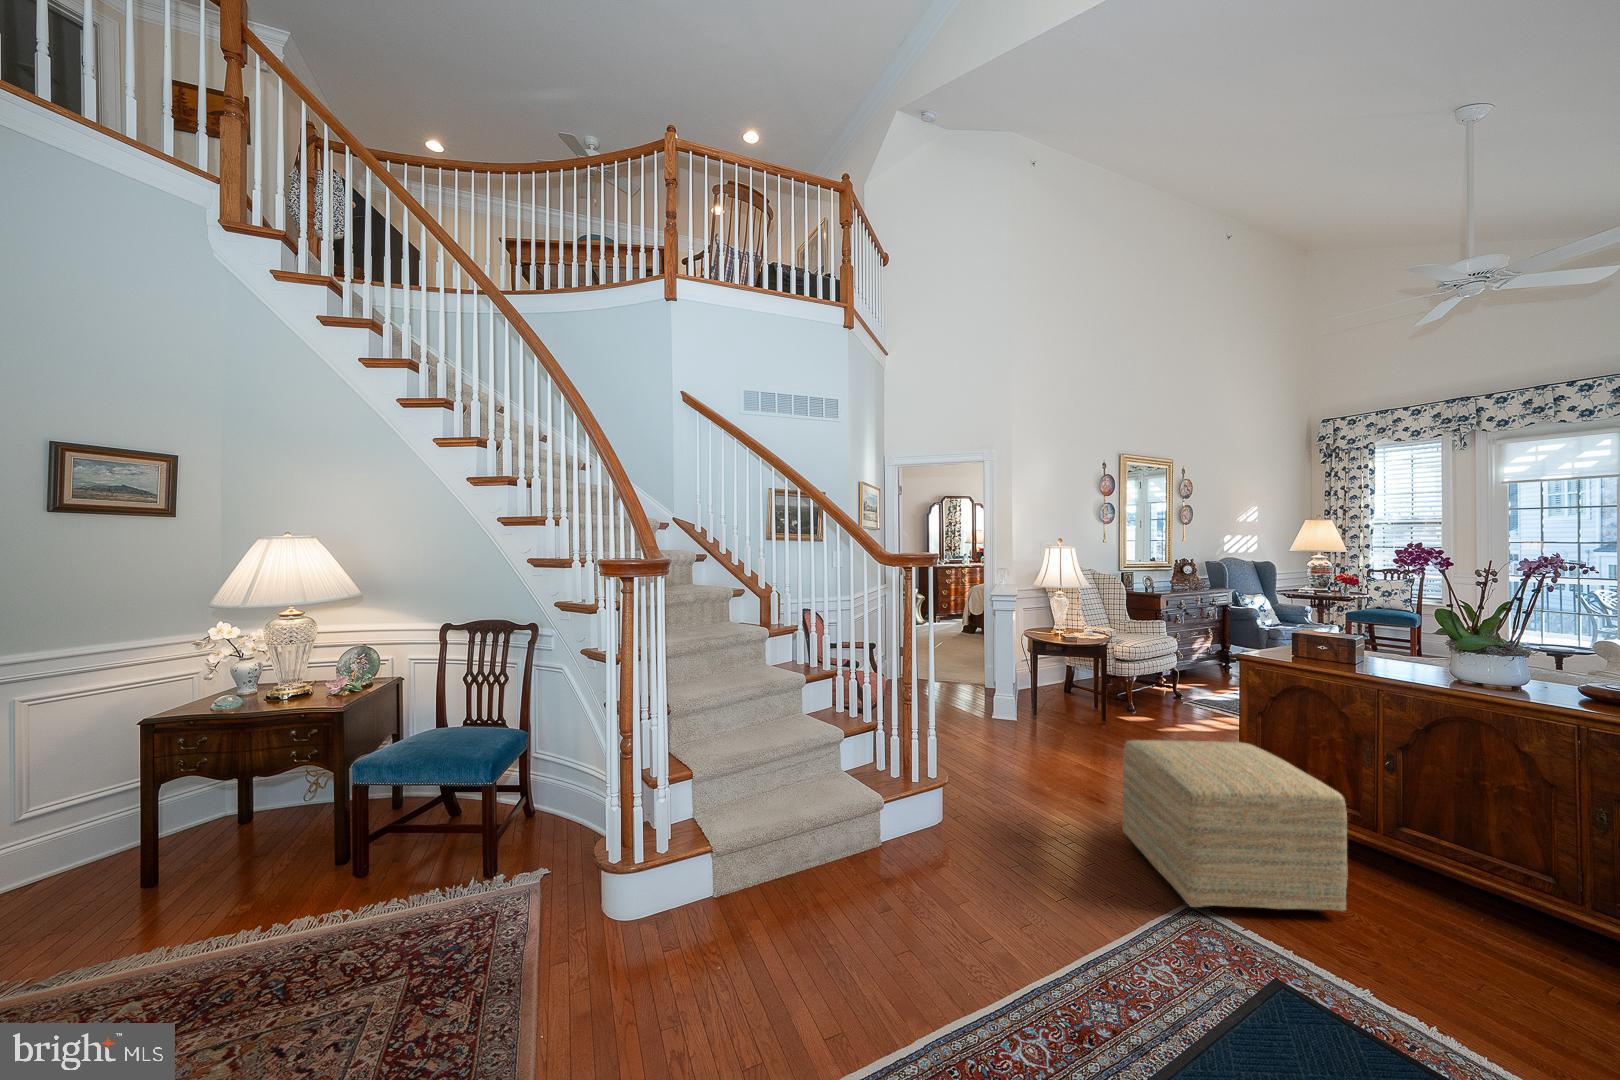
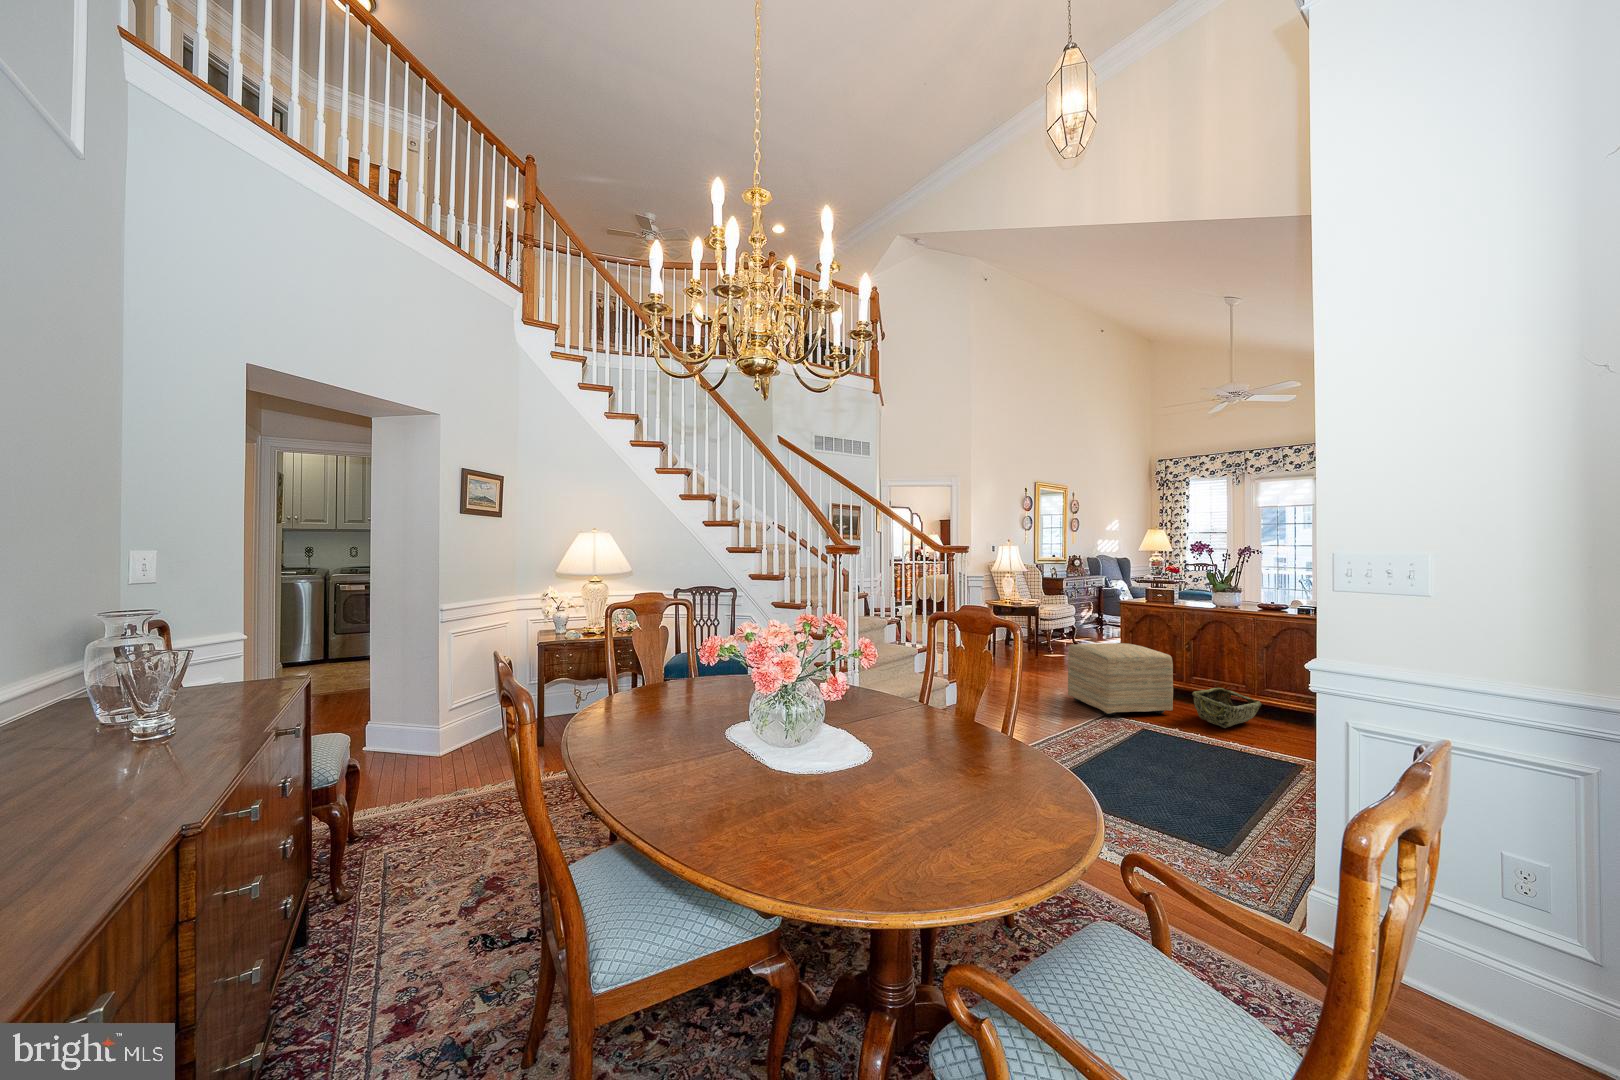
woven basket: none [1397,872,1591,998] -> present [1192,688,1261,728]

